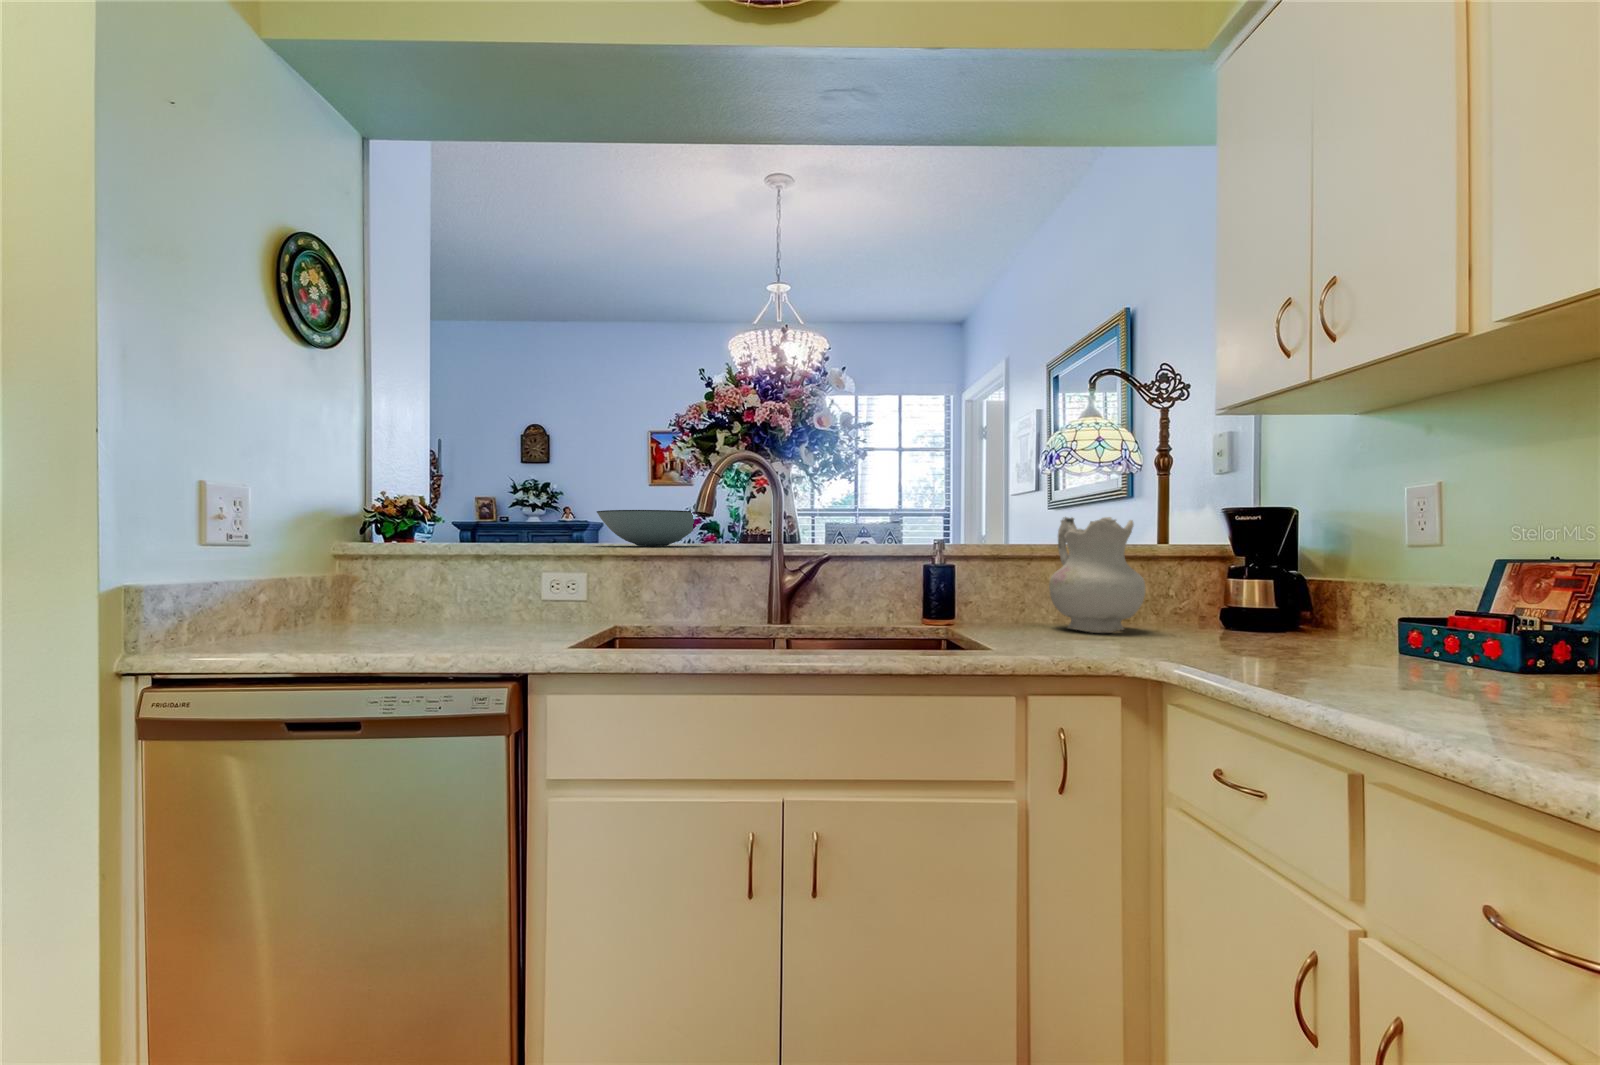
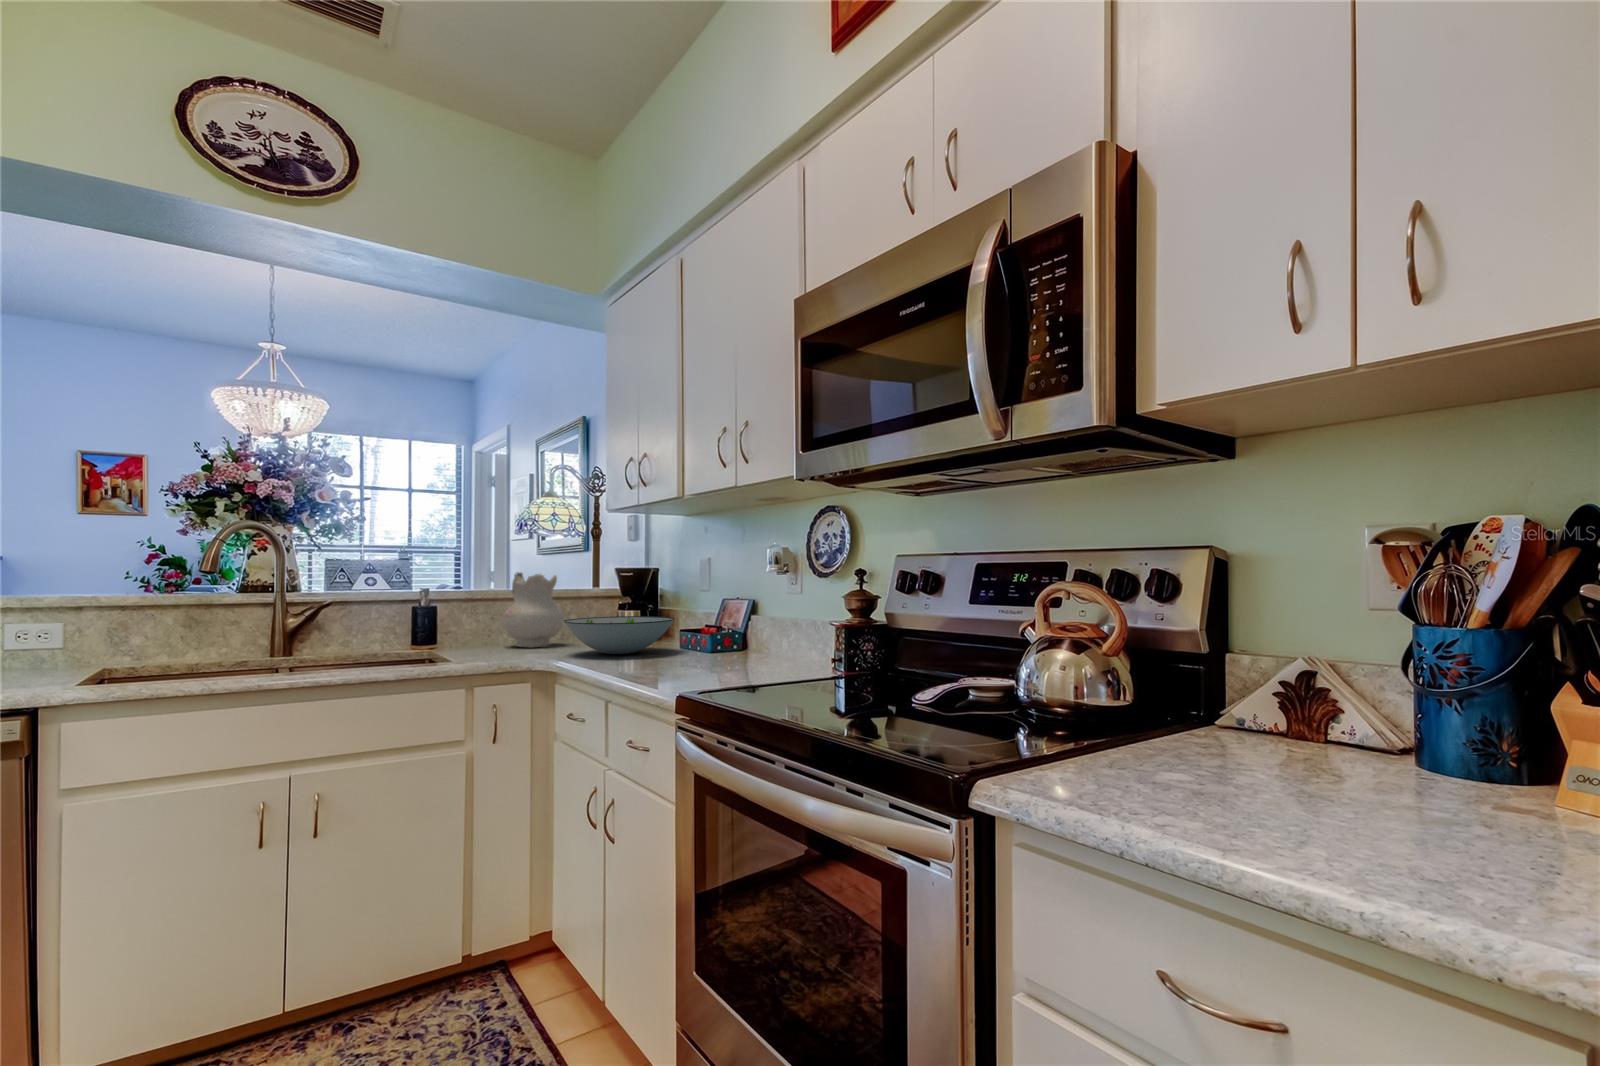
decorative bowl: present [597,510,694,546] -> present [564,616,675,654]

